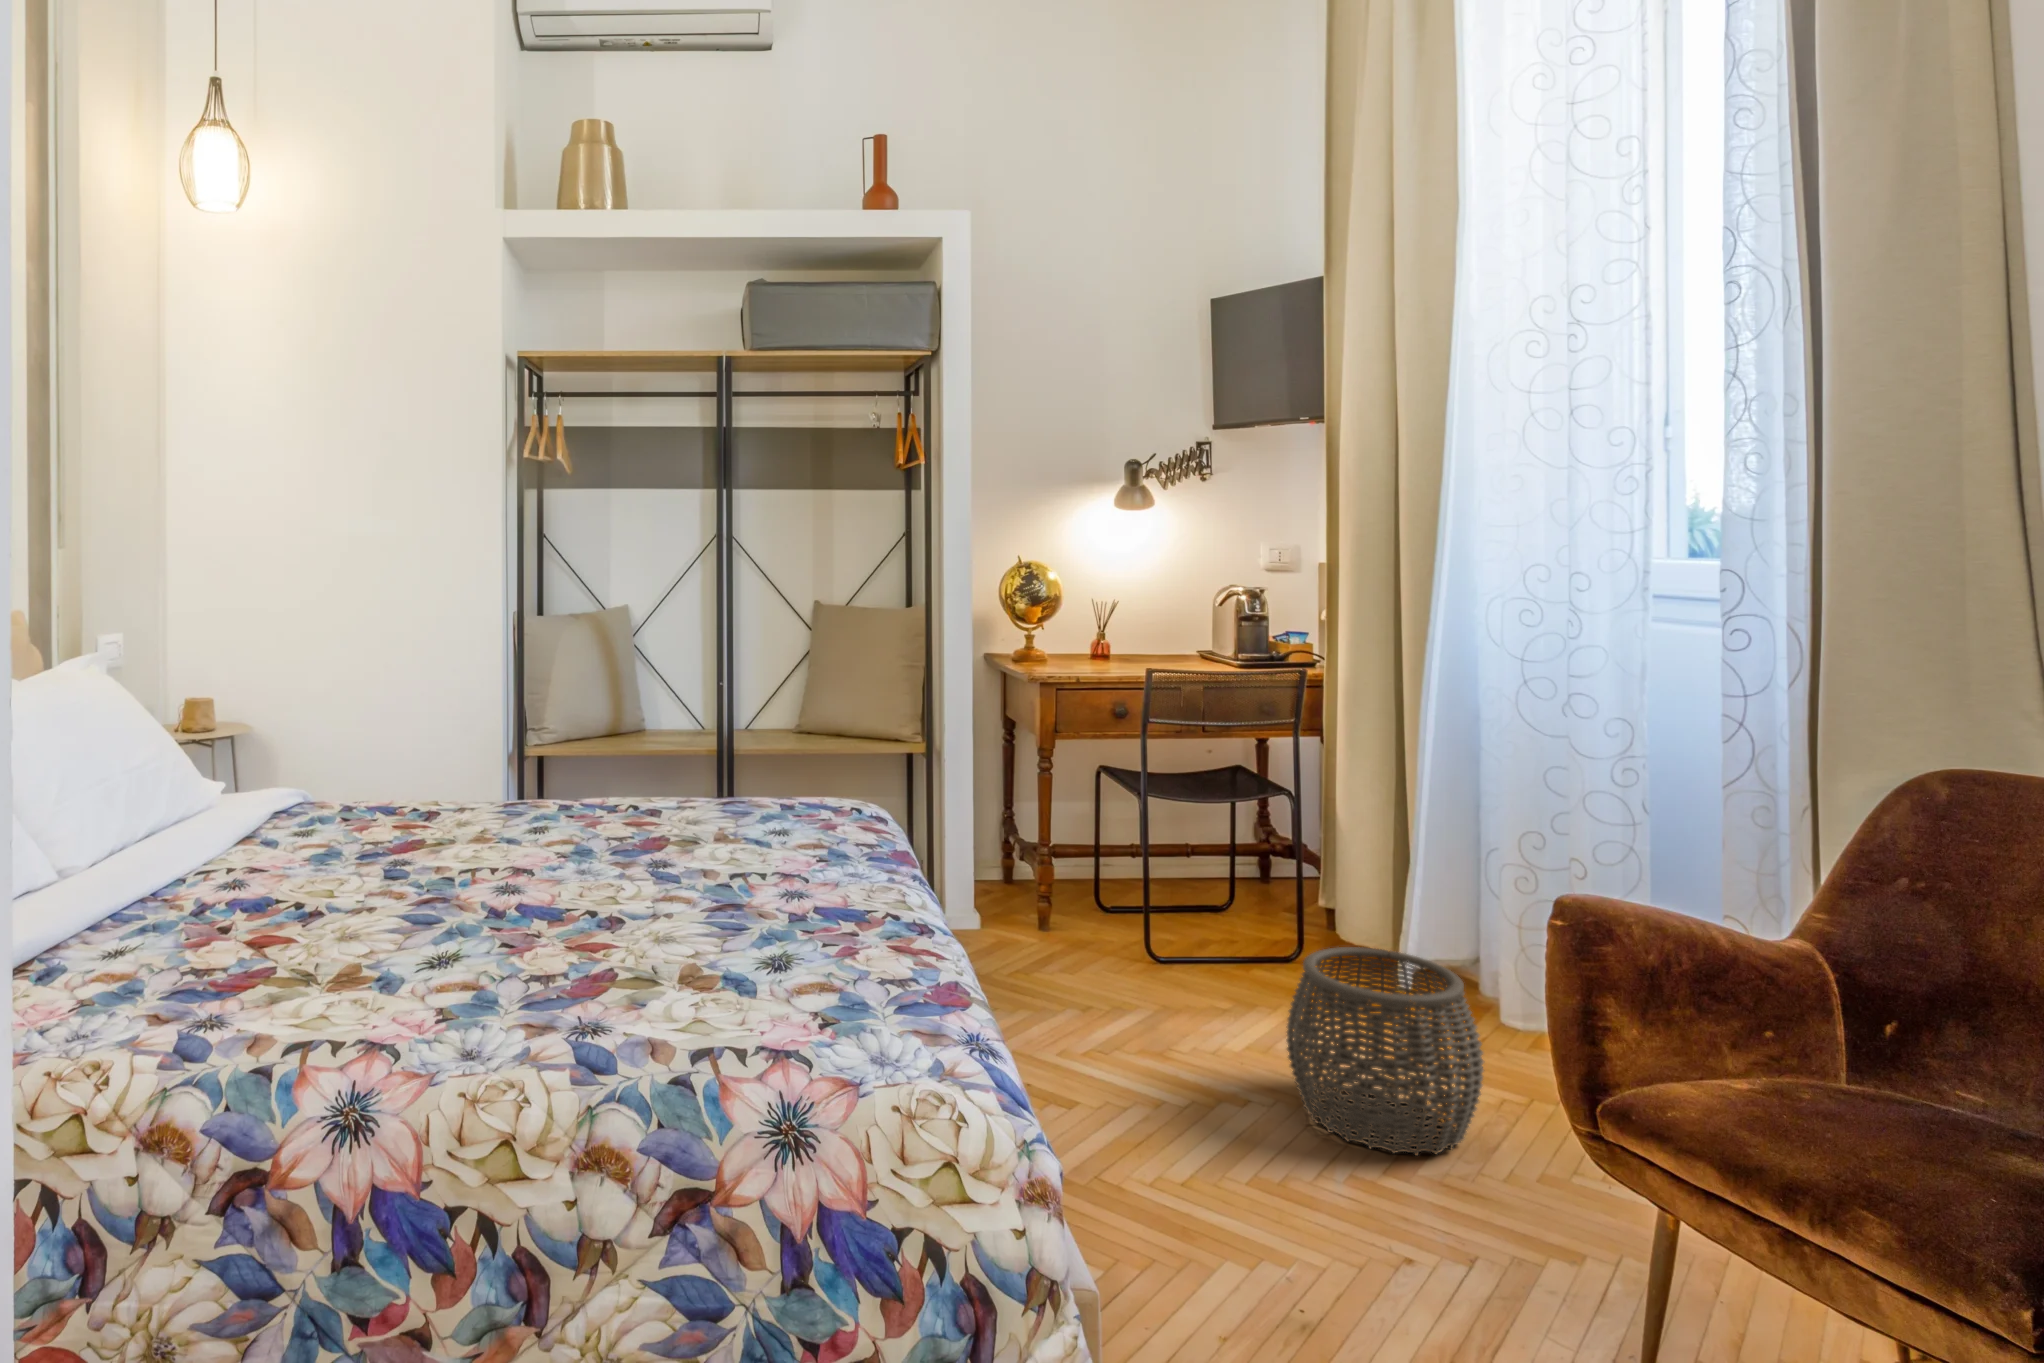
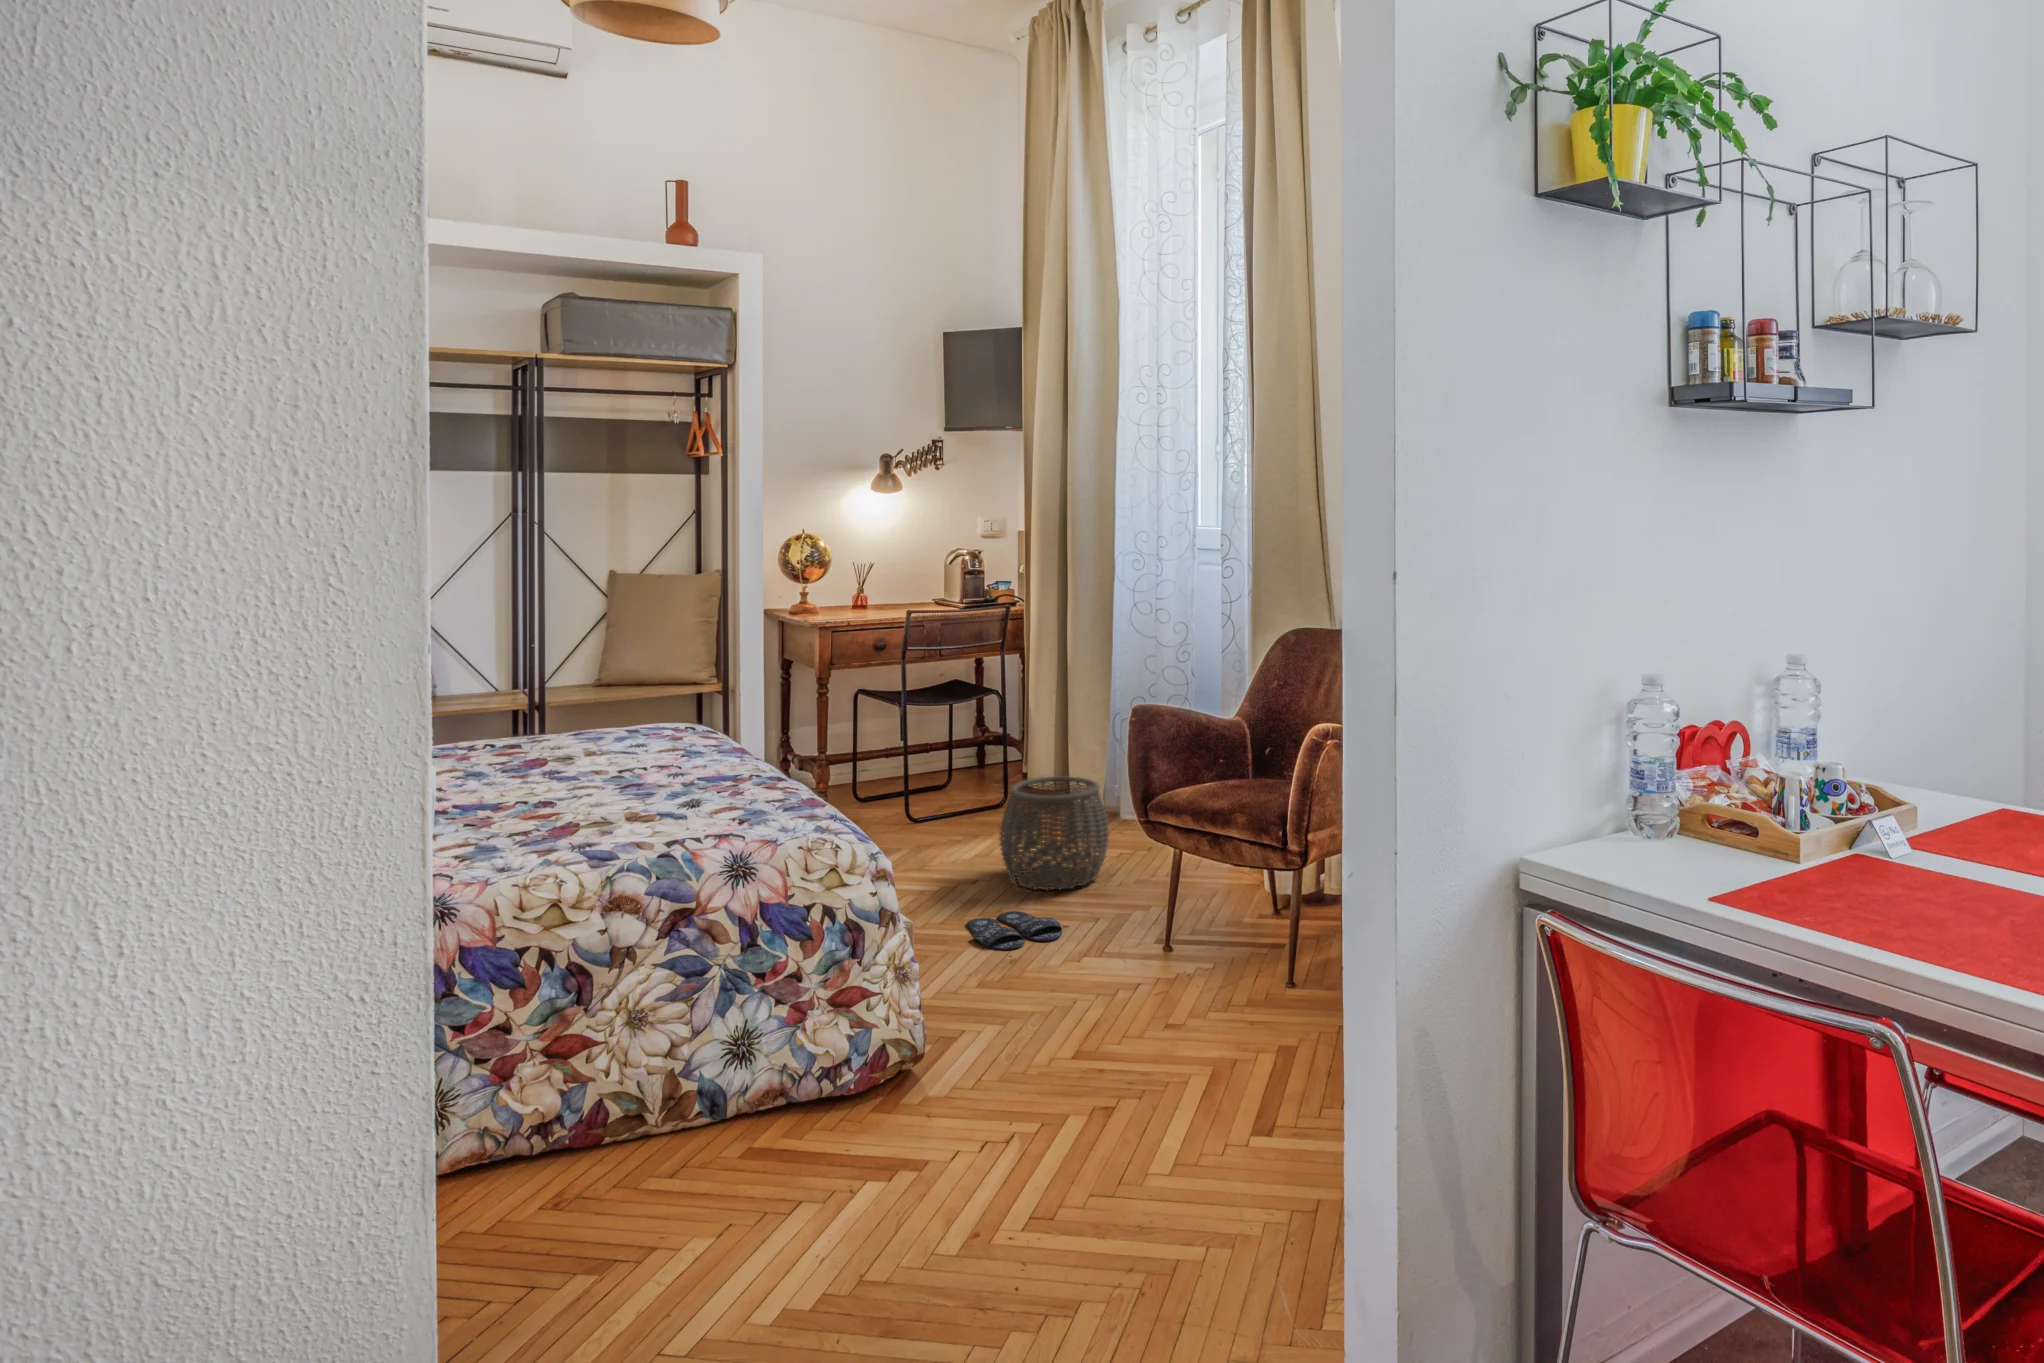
slippers: none [1230,1181,1402,1281] -> present [967,911,1062,950]

